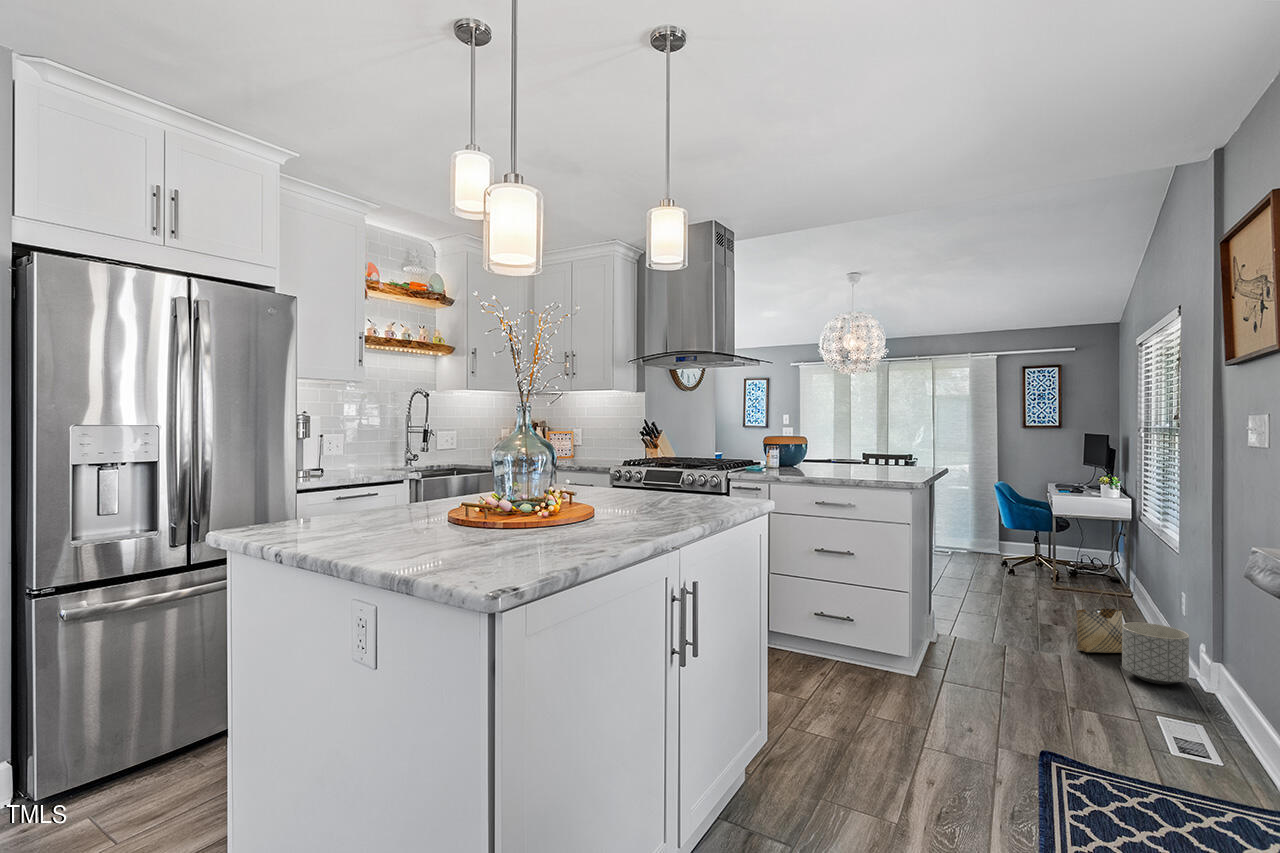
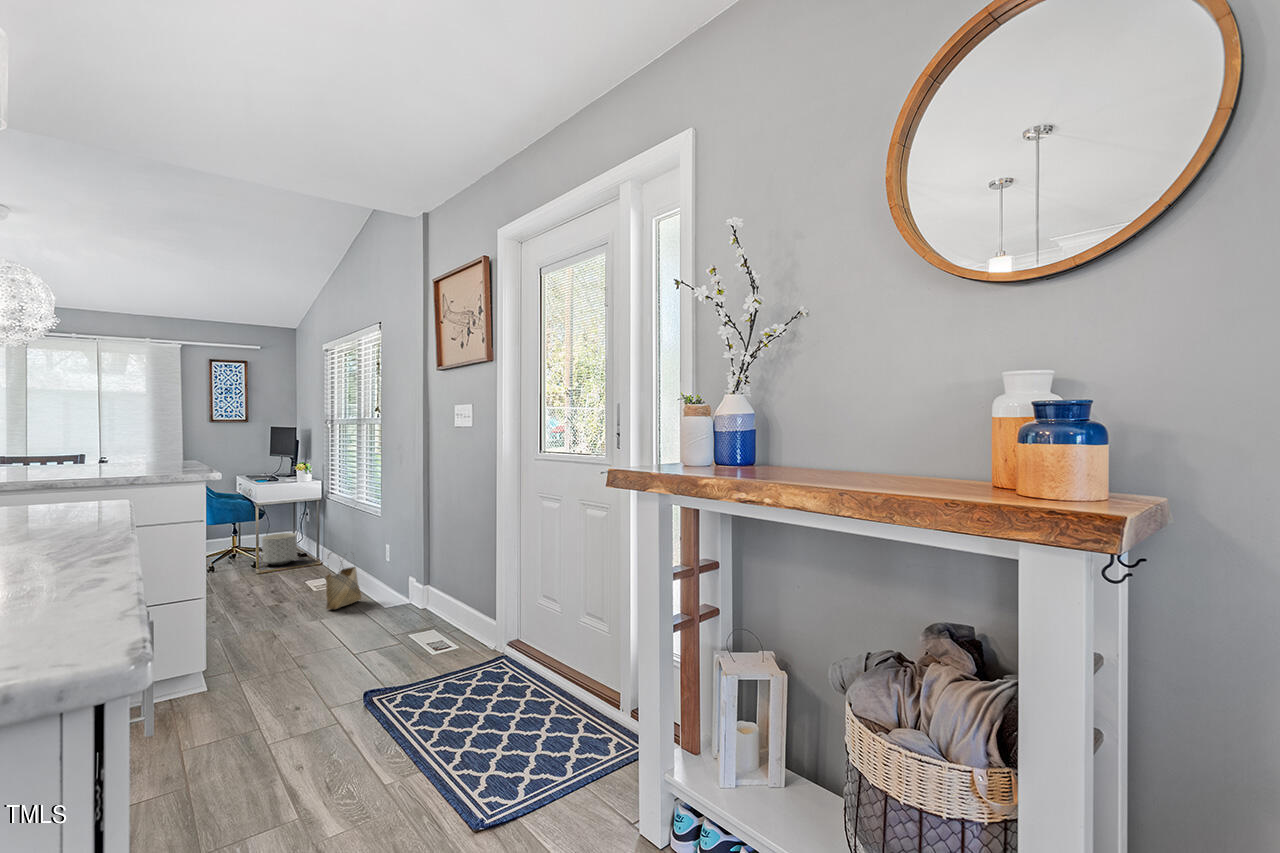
planter: present [1122,622,1189,685] -> present [262,533,297,565]

